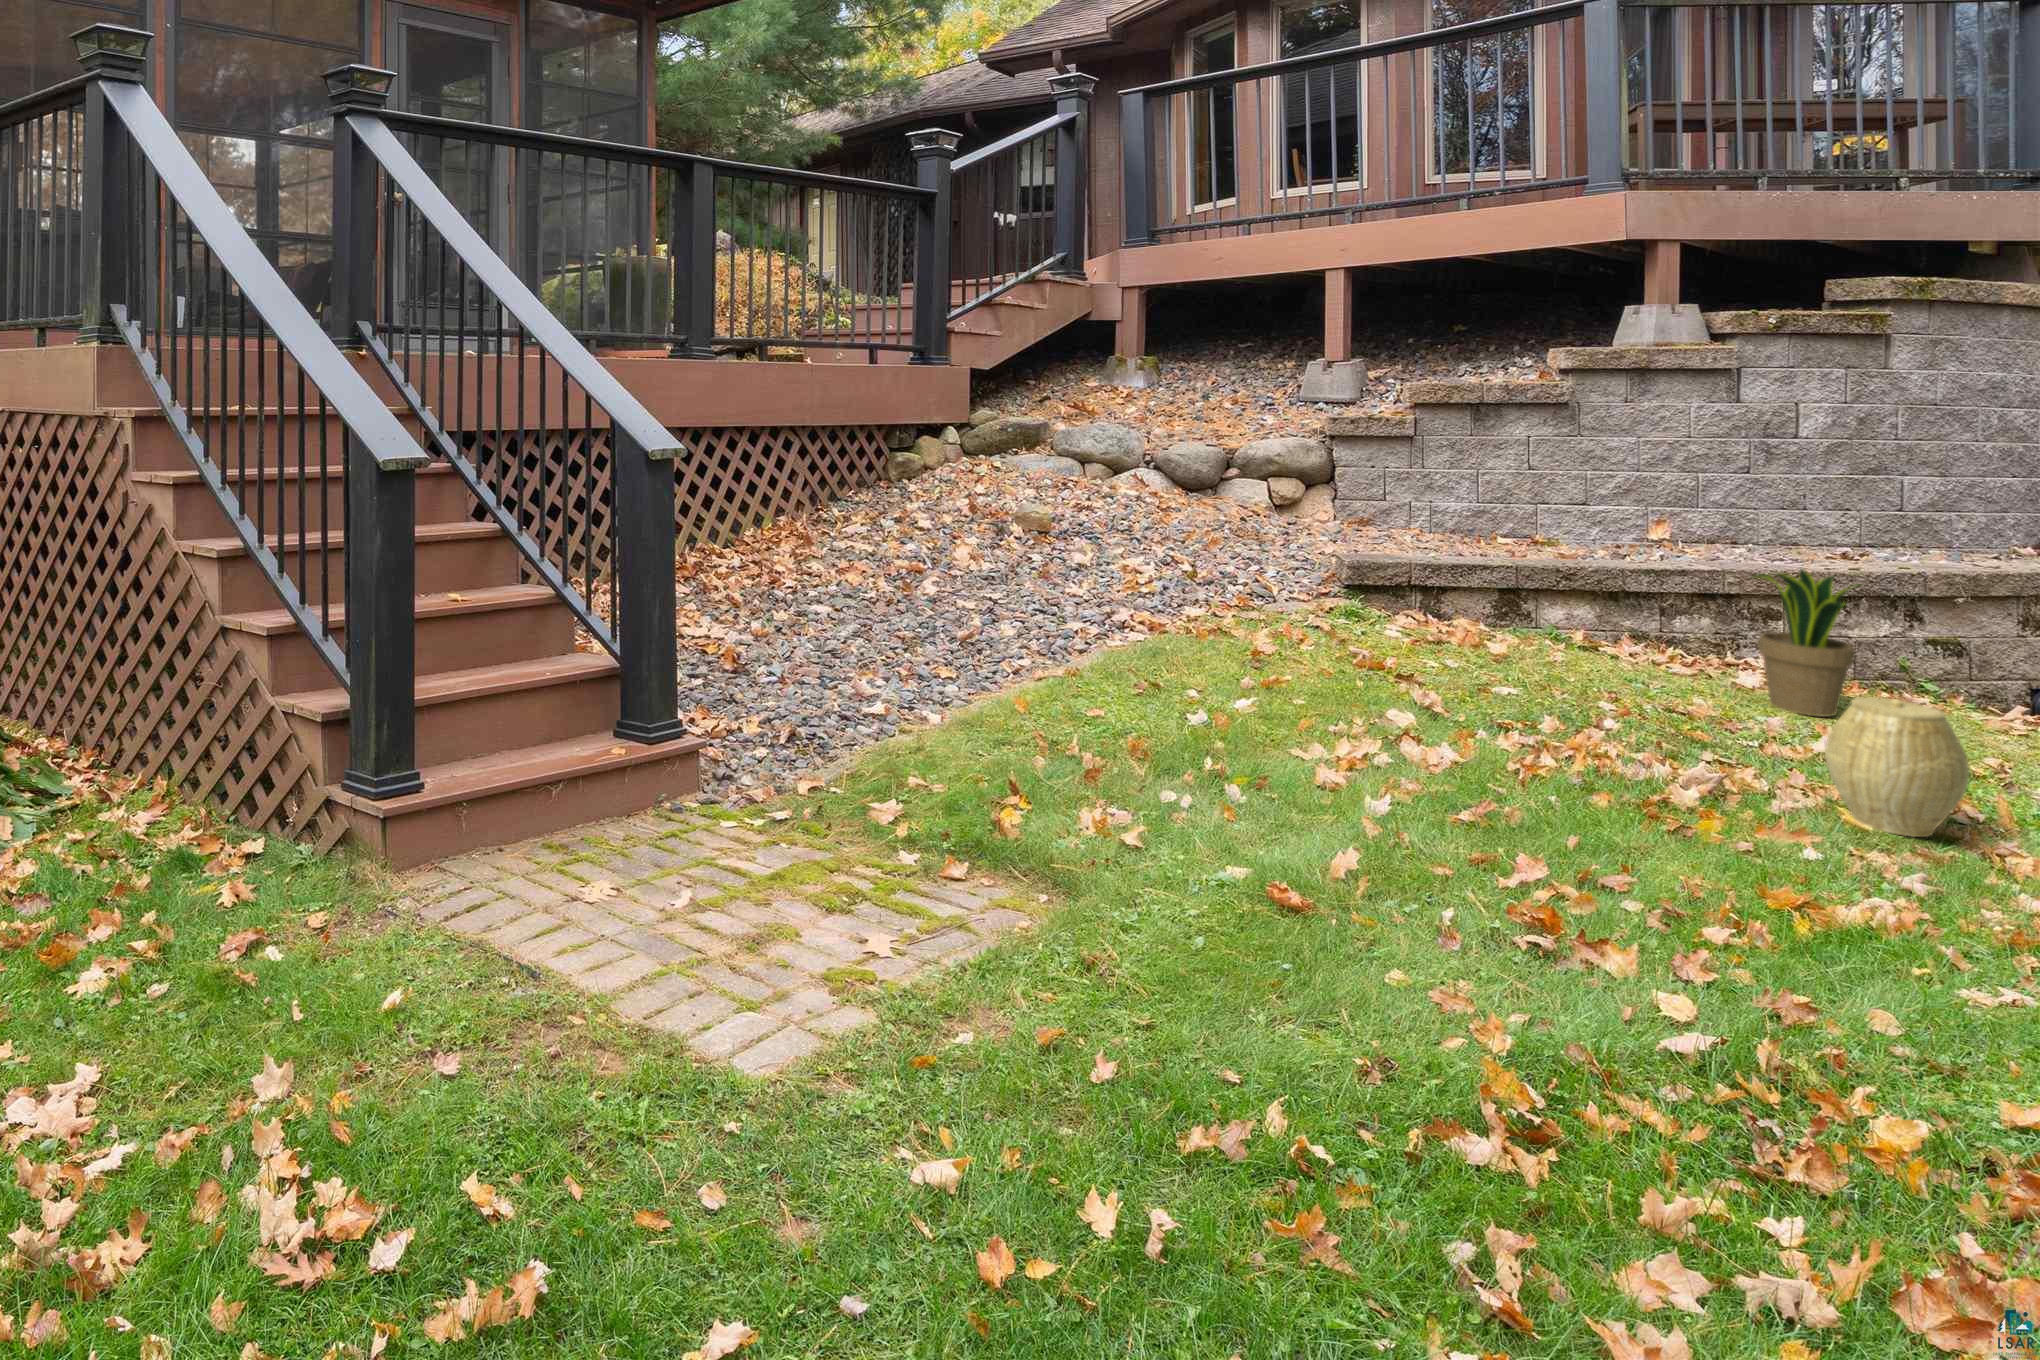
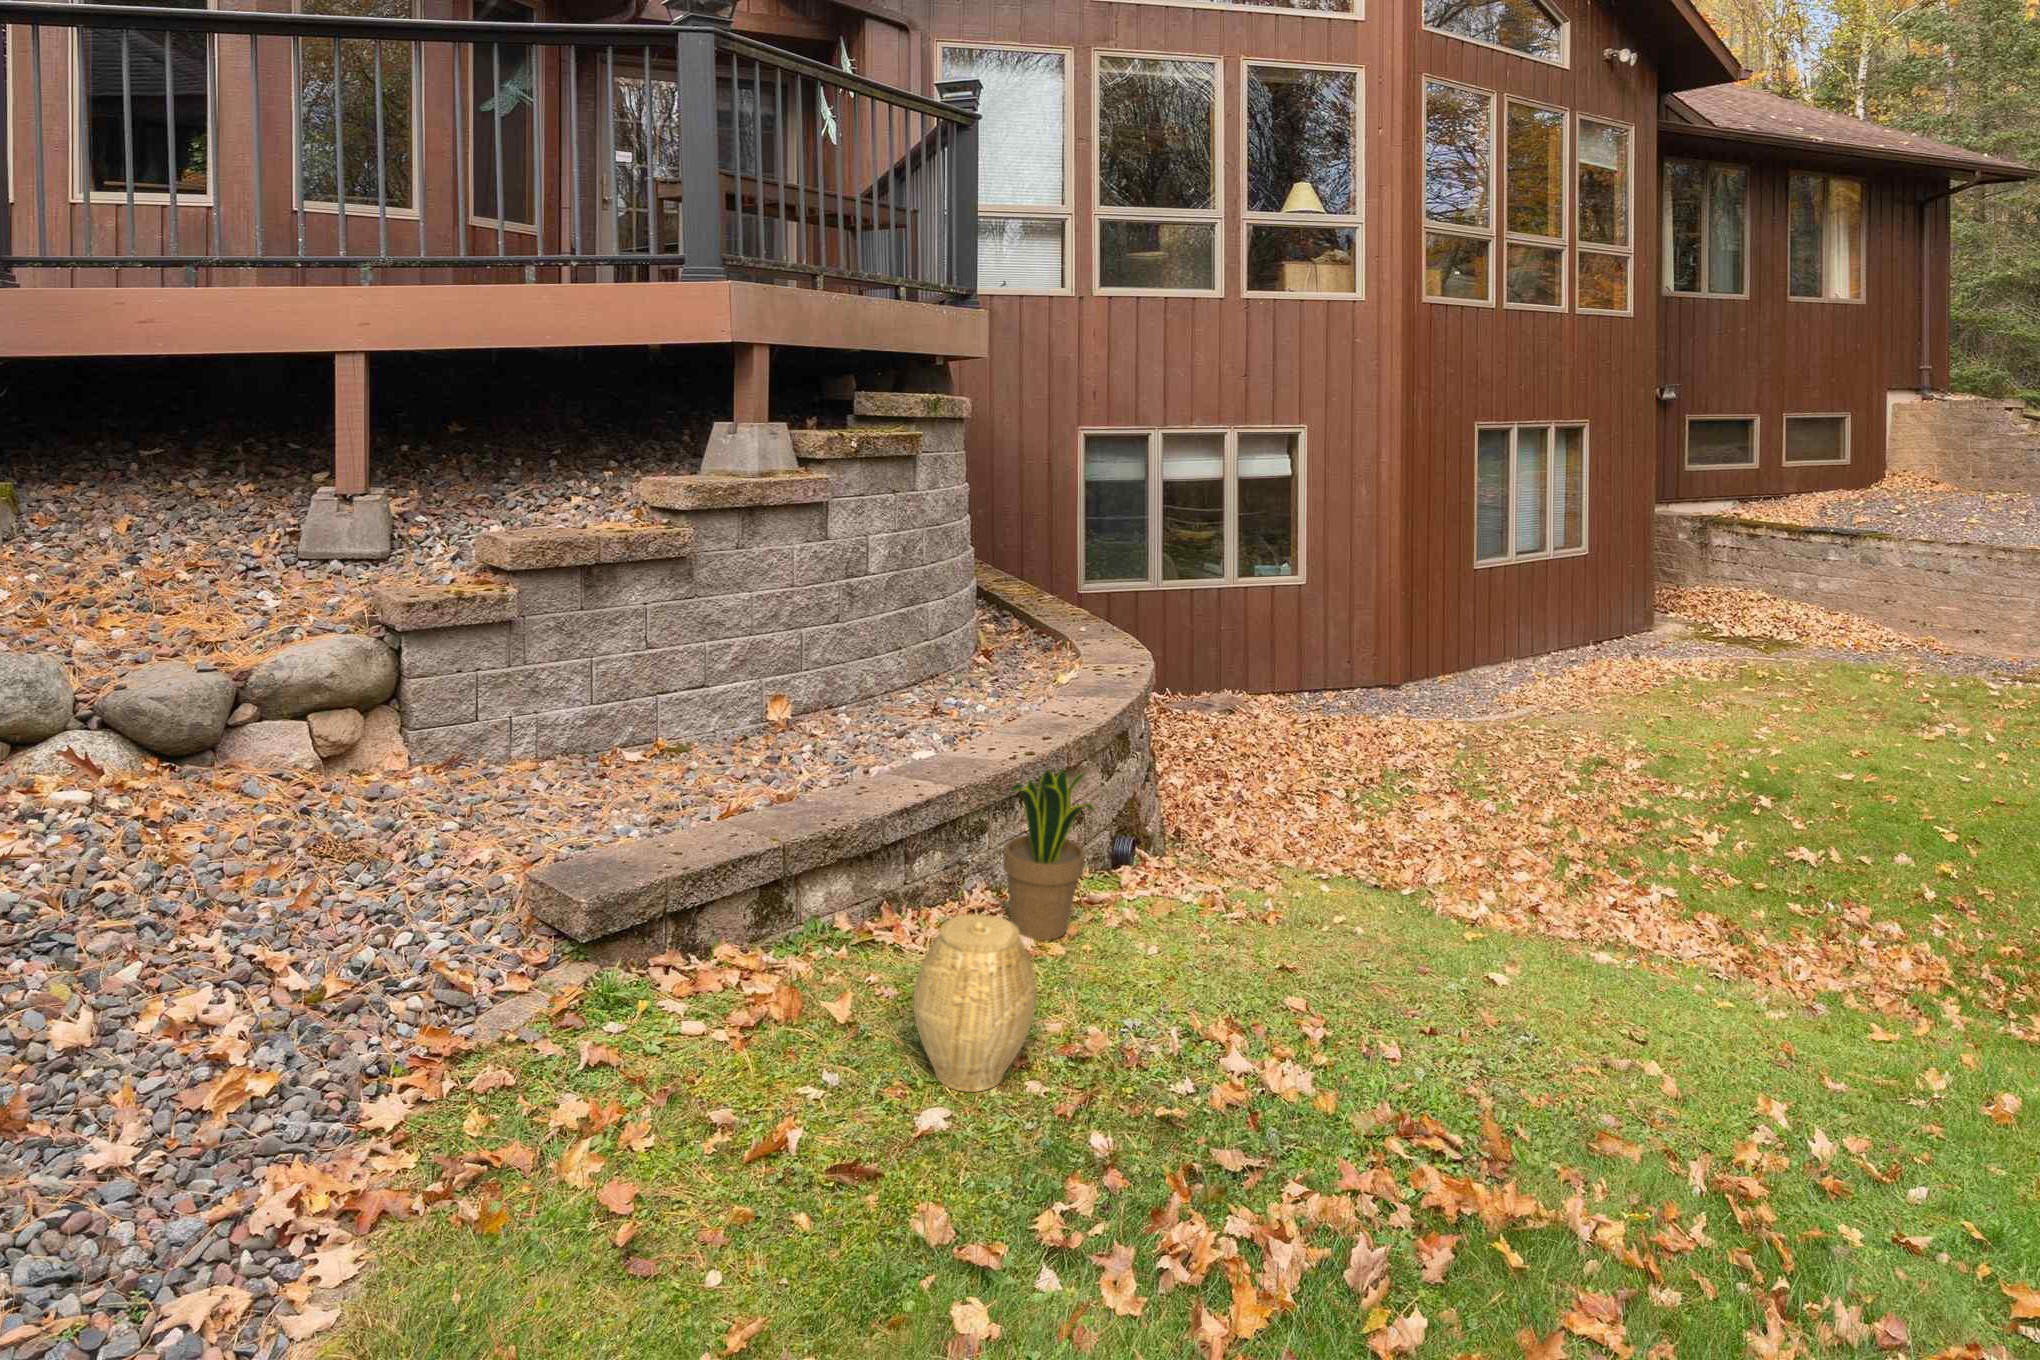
woven basket: present [1825,697,1969,837] -> present [913,914,1036,1092]

